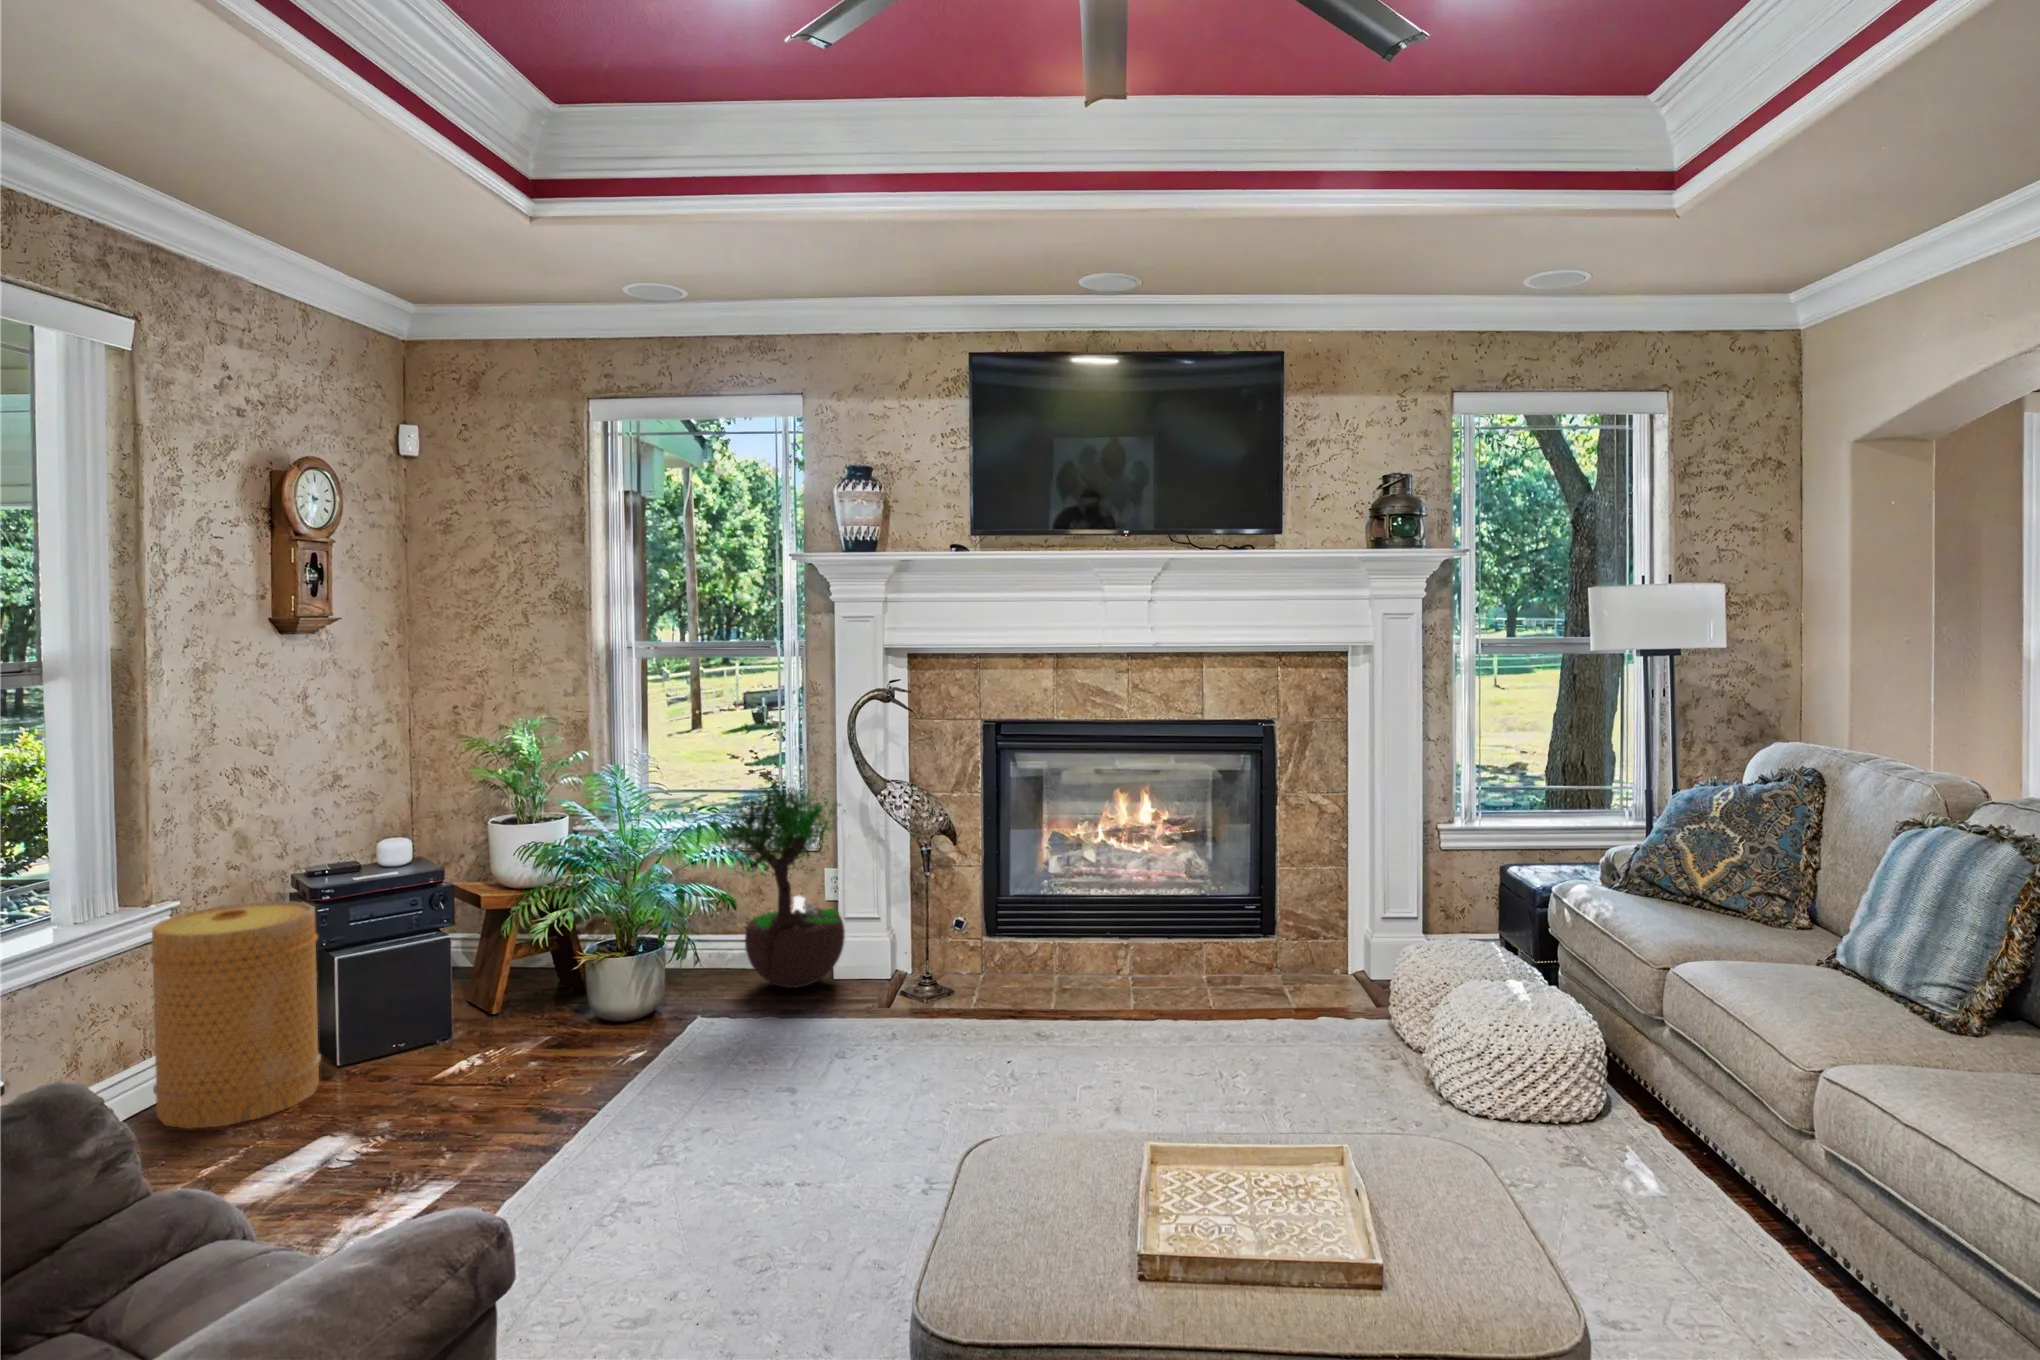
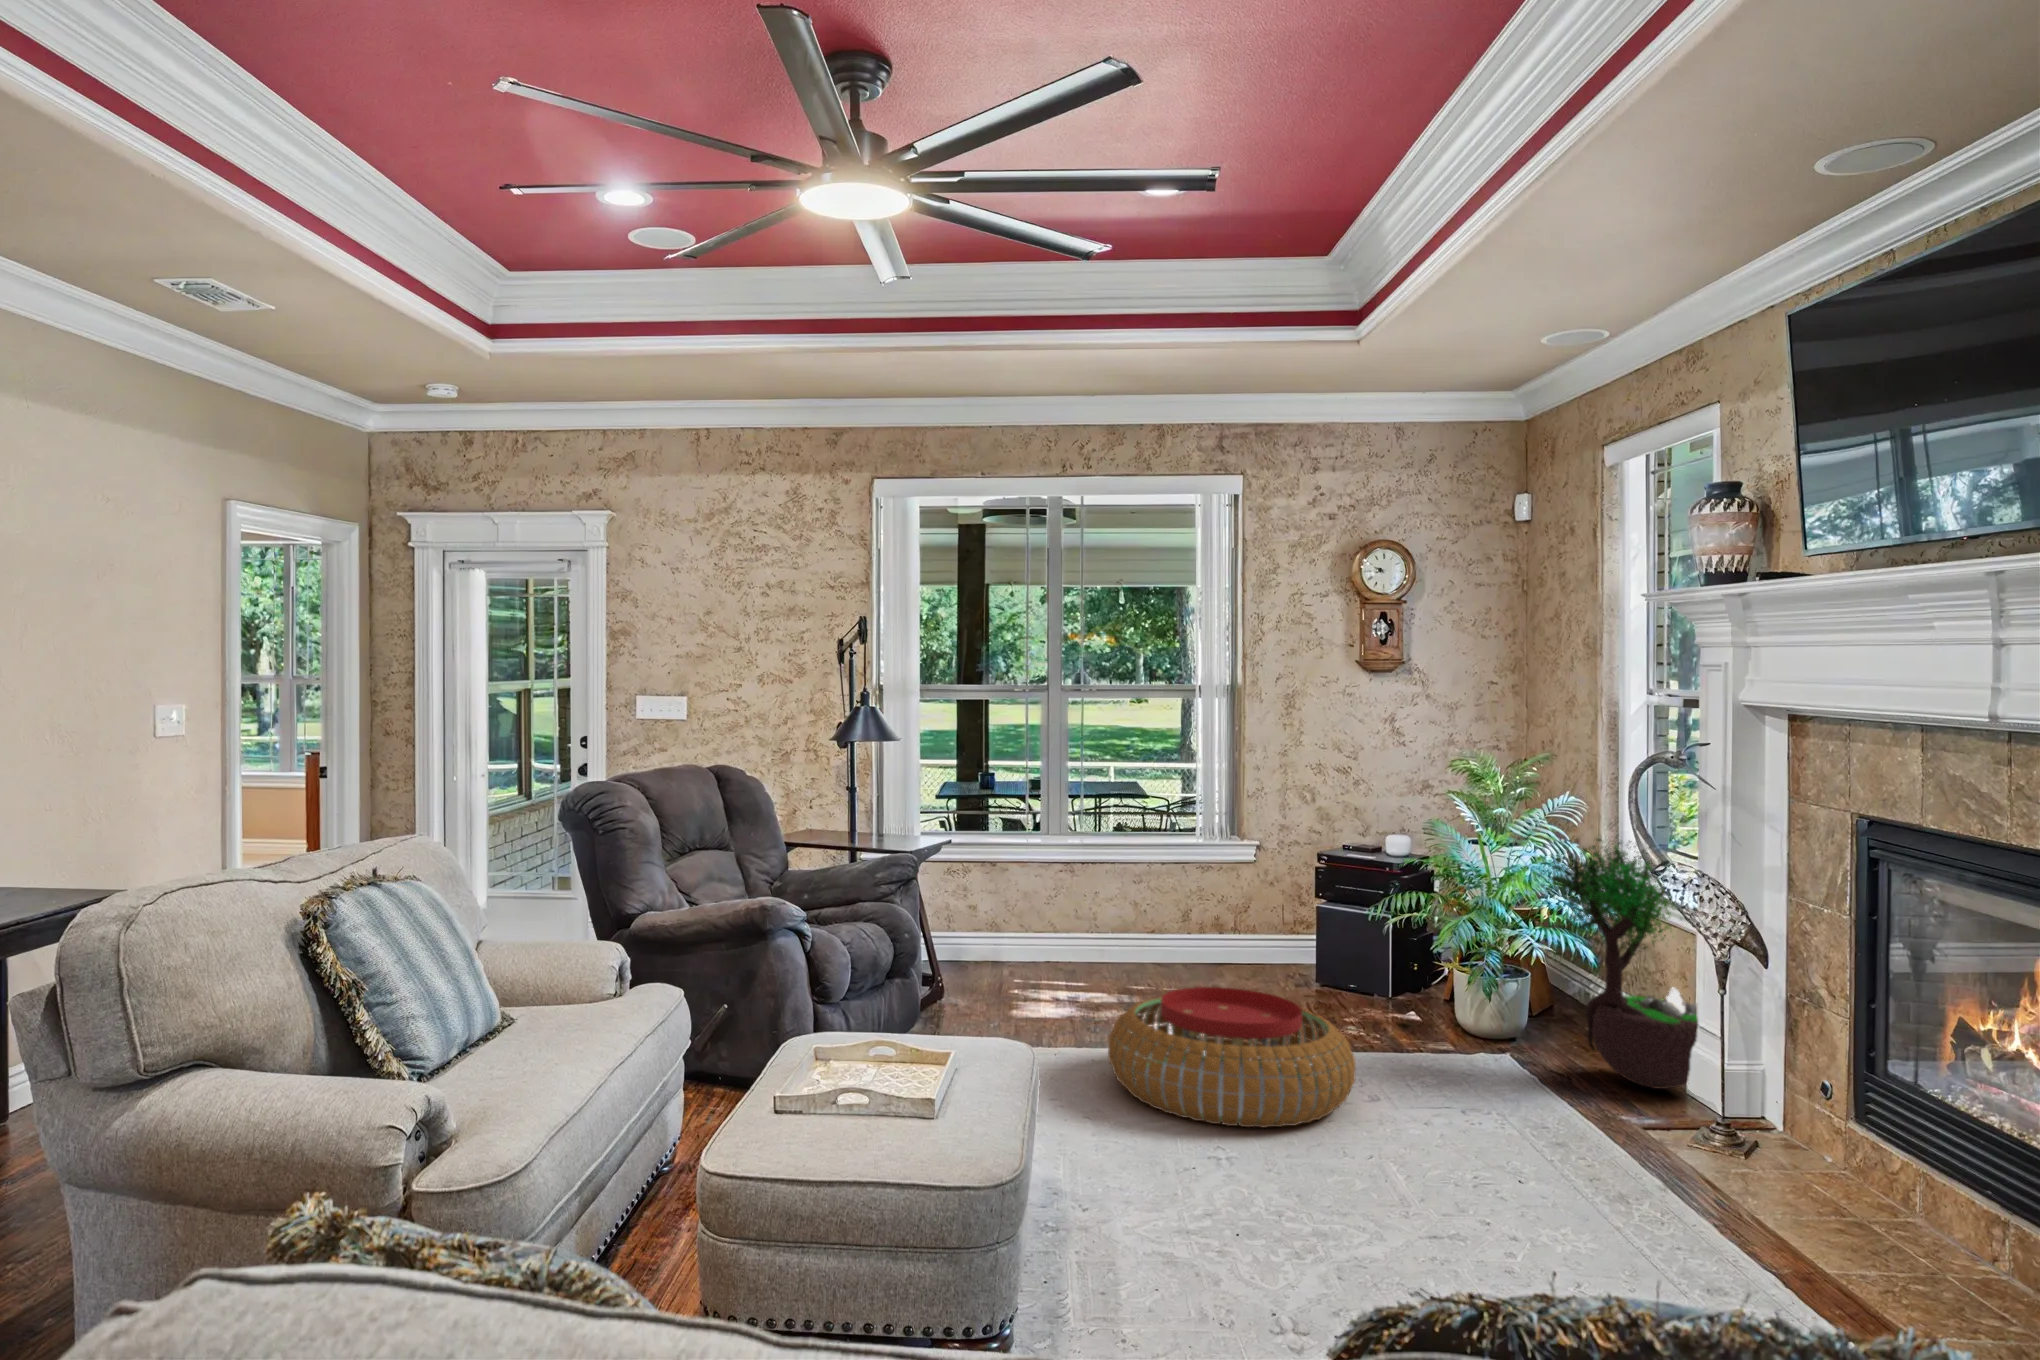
basket: present [150,901,321,1128] -> none [1206,846,1300,985]
pouf: none [621,1025,924,1219] -> present [1108,987,1356,1128]

